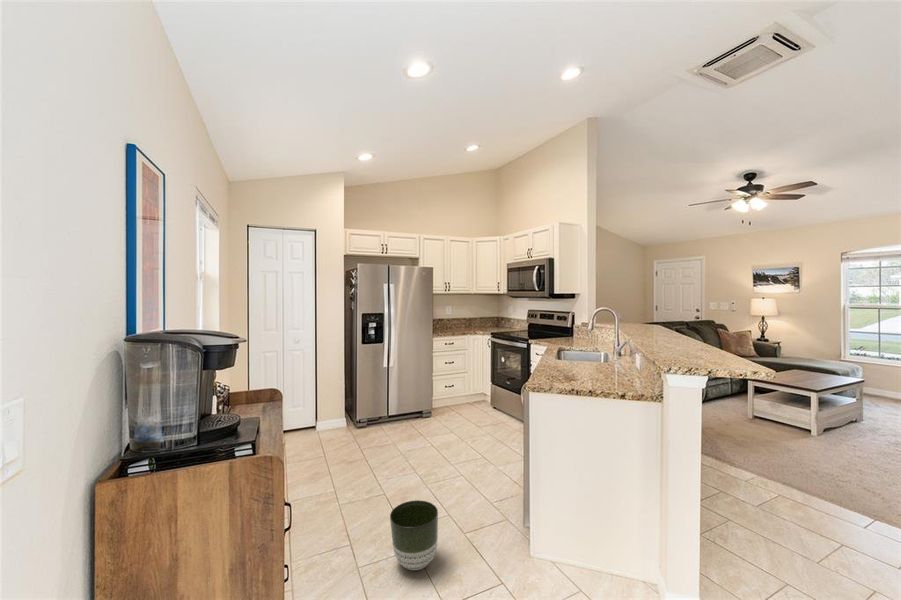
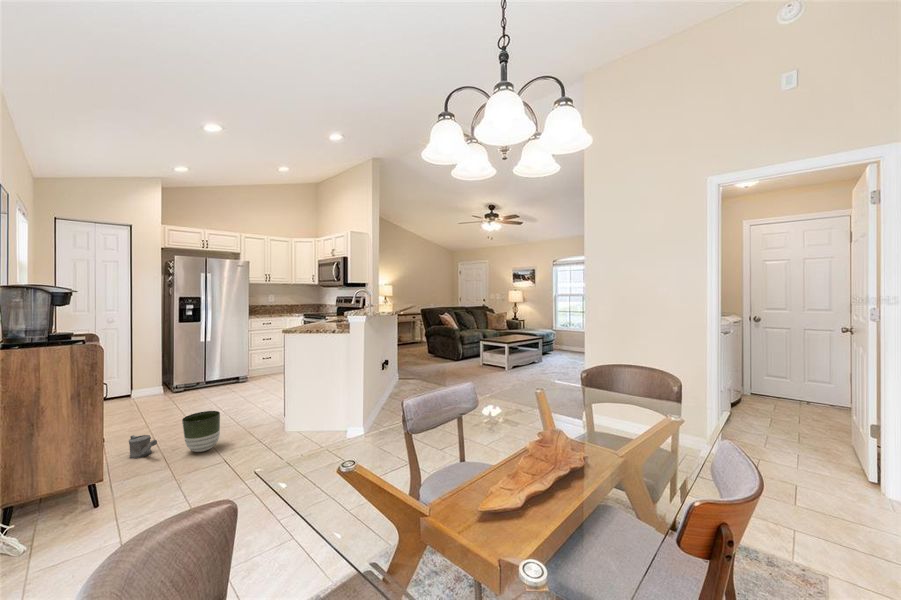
watering can: none [324,521,360,564] -> present [129,435,157,459]

